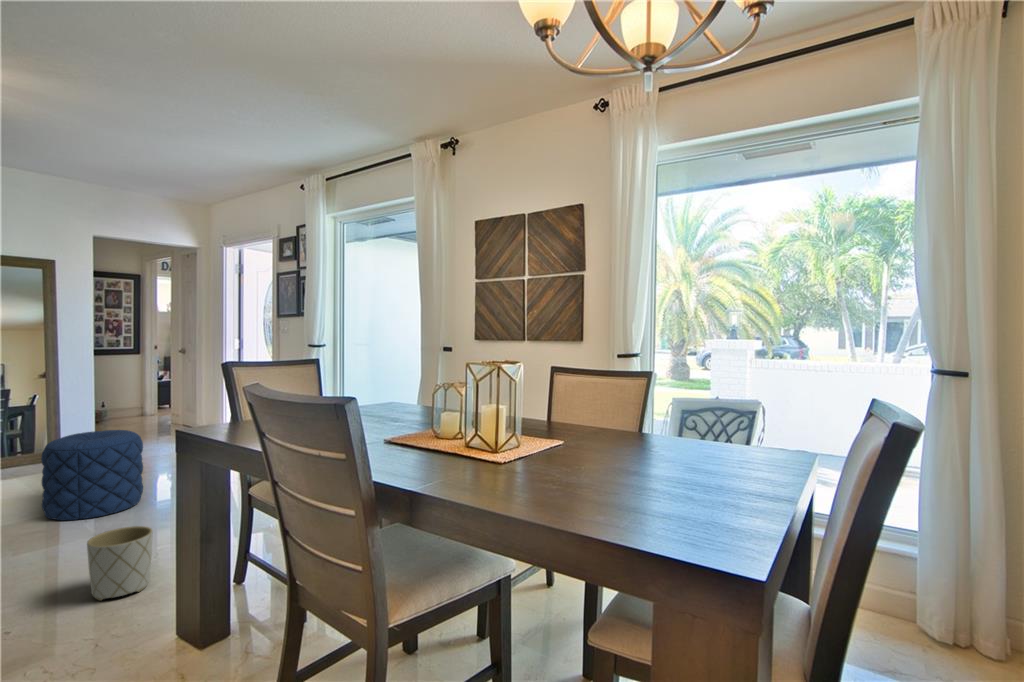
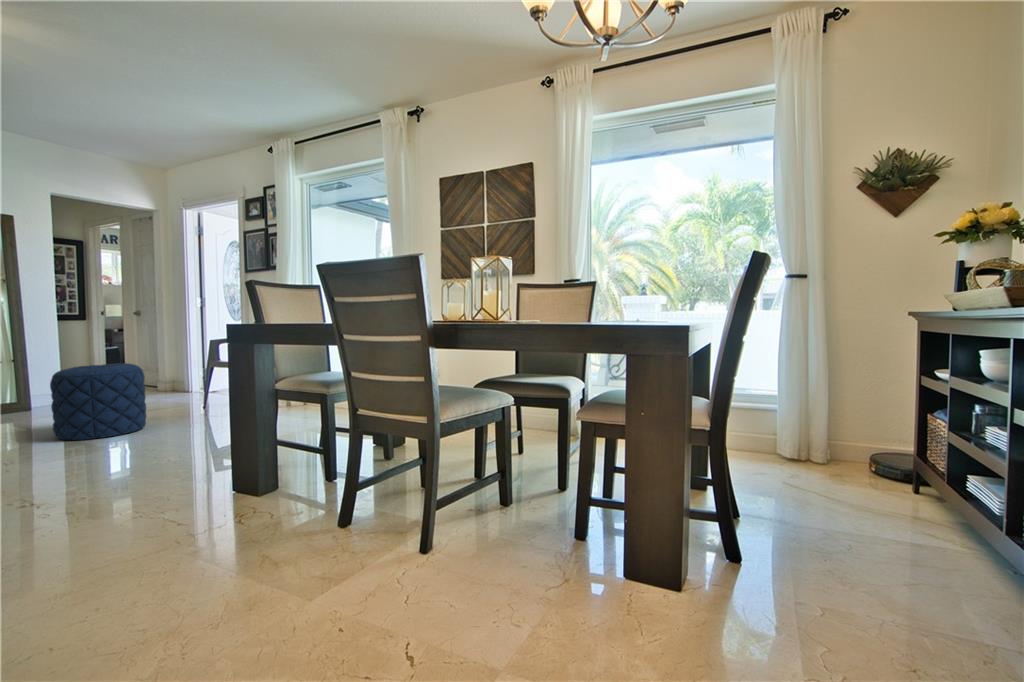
planter: present [87,526,152,601] -> none [145,419,199,474]

